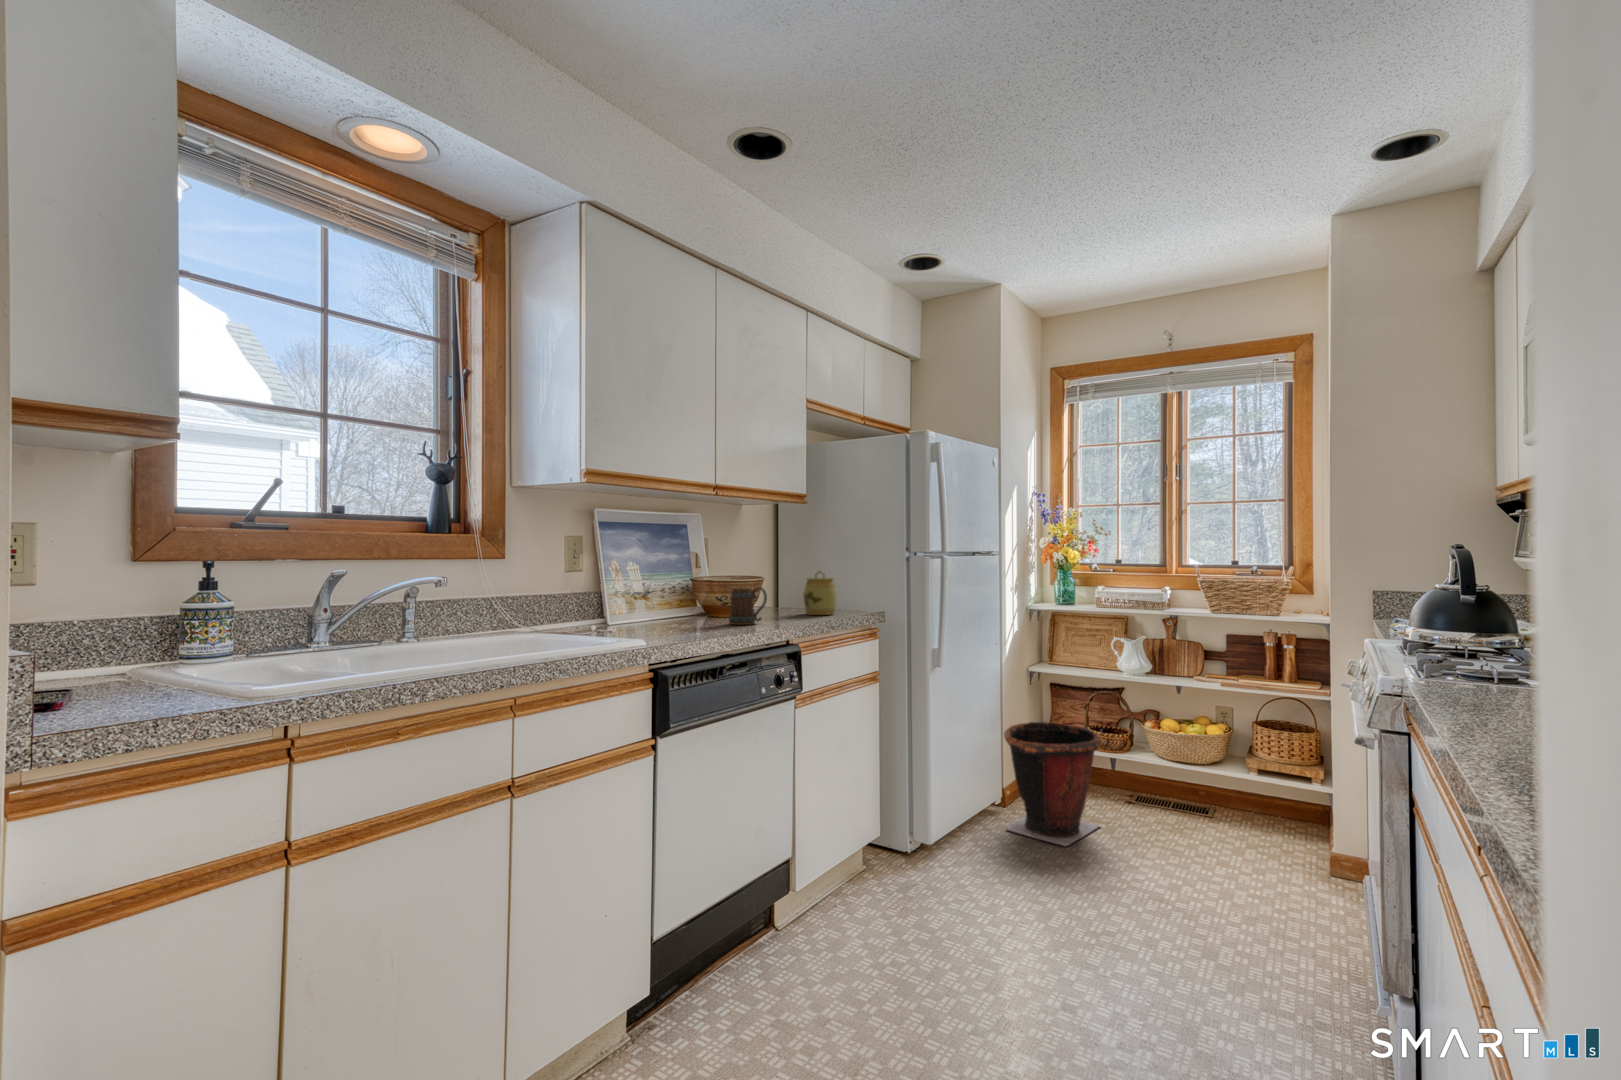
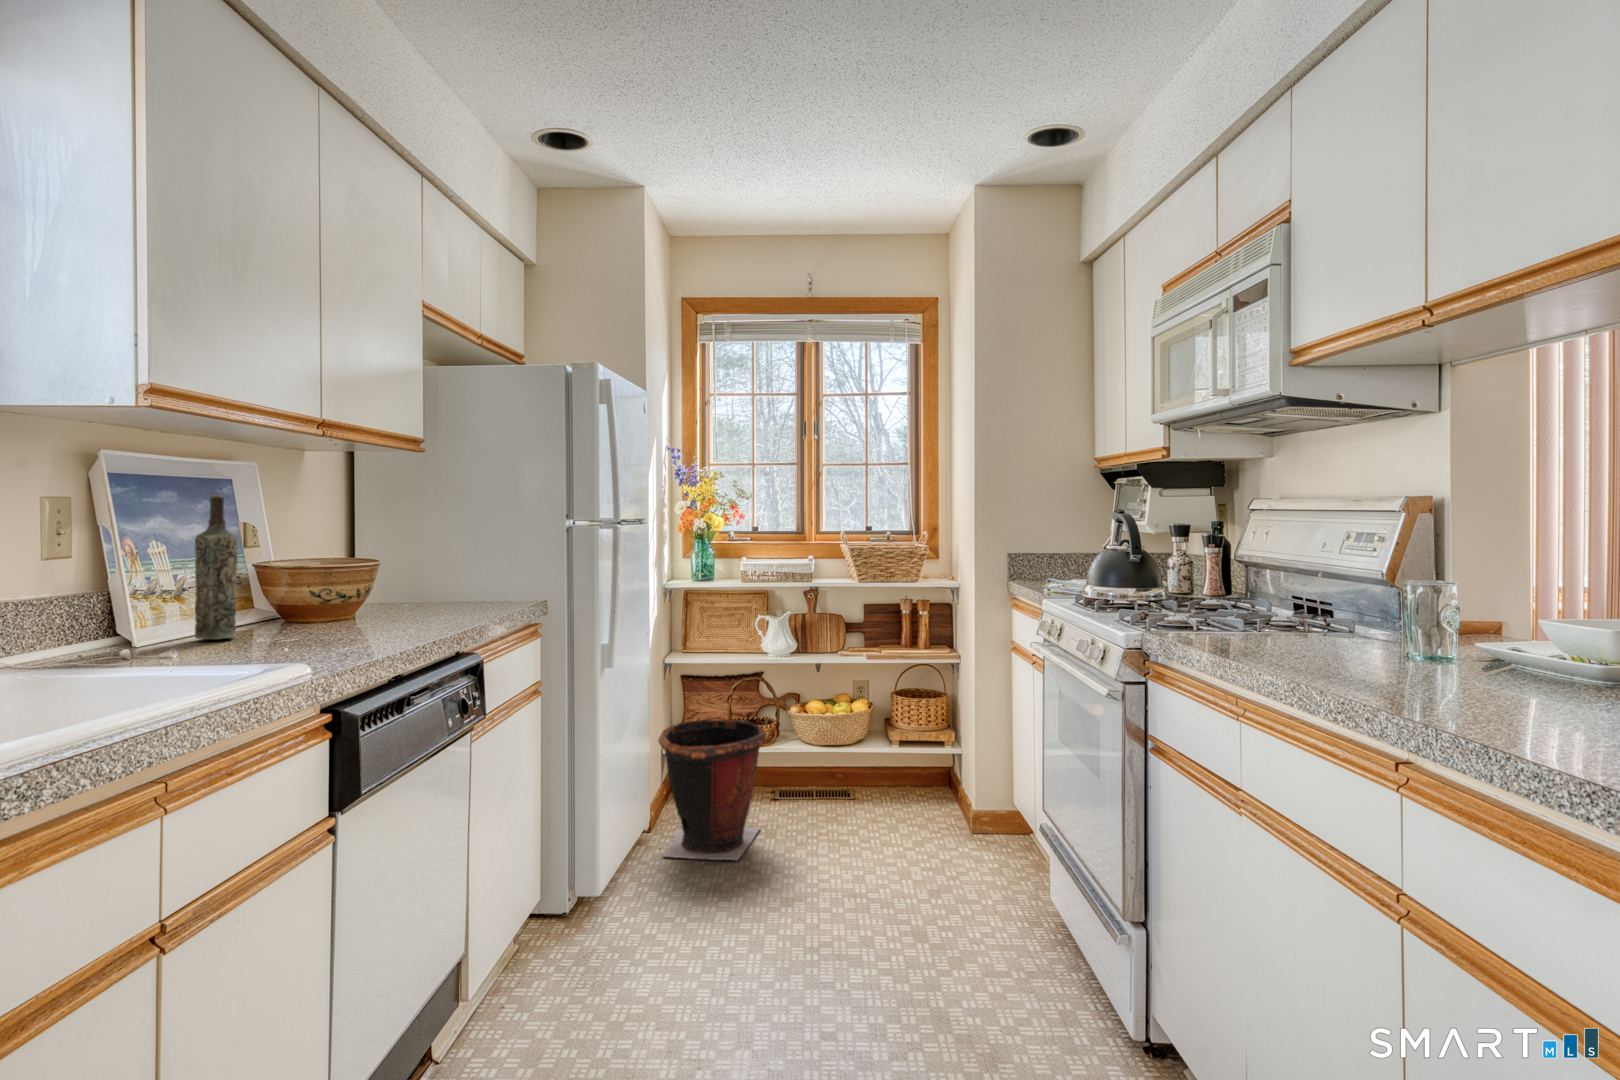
bottle: none [677,542,699,626] -> present [195,495,238,640]
jar: present [803,571,837,615] -> none [395,543,450,609]
mug: present [729,586,767,625] -> none [291,569,359,631]

